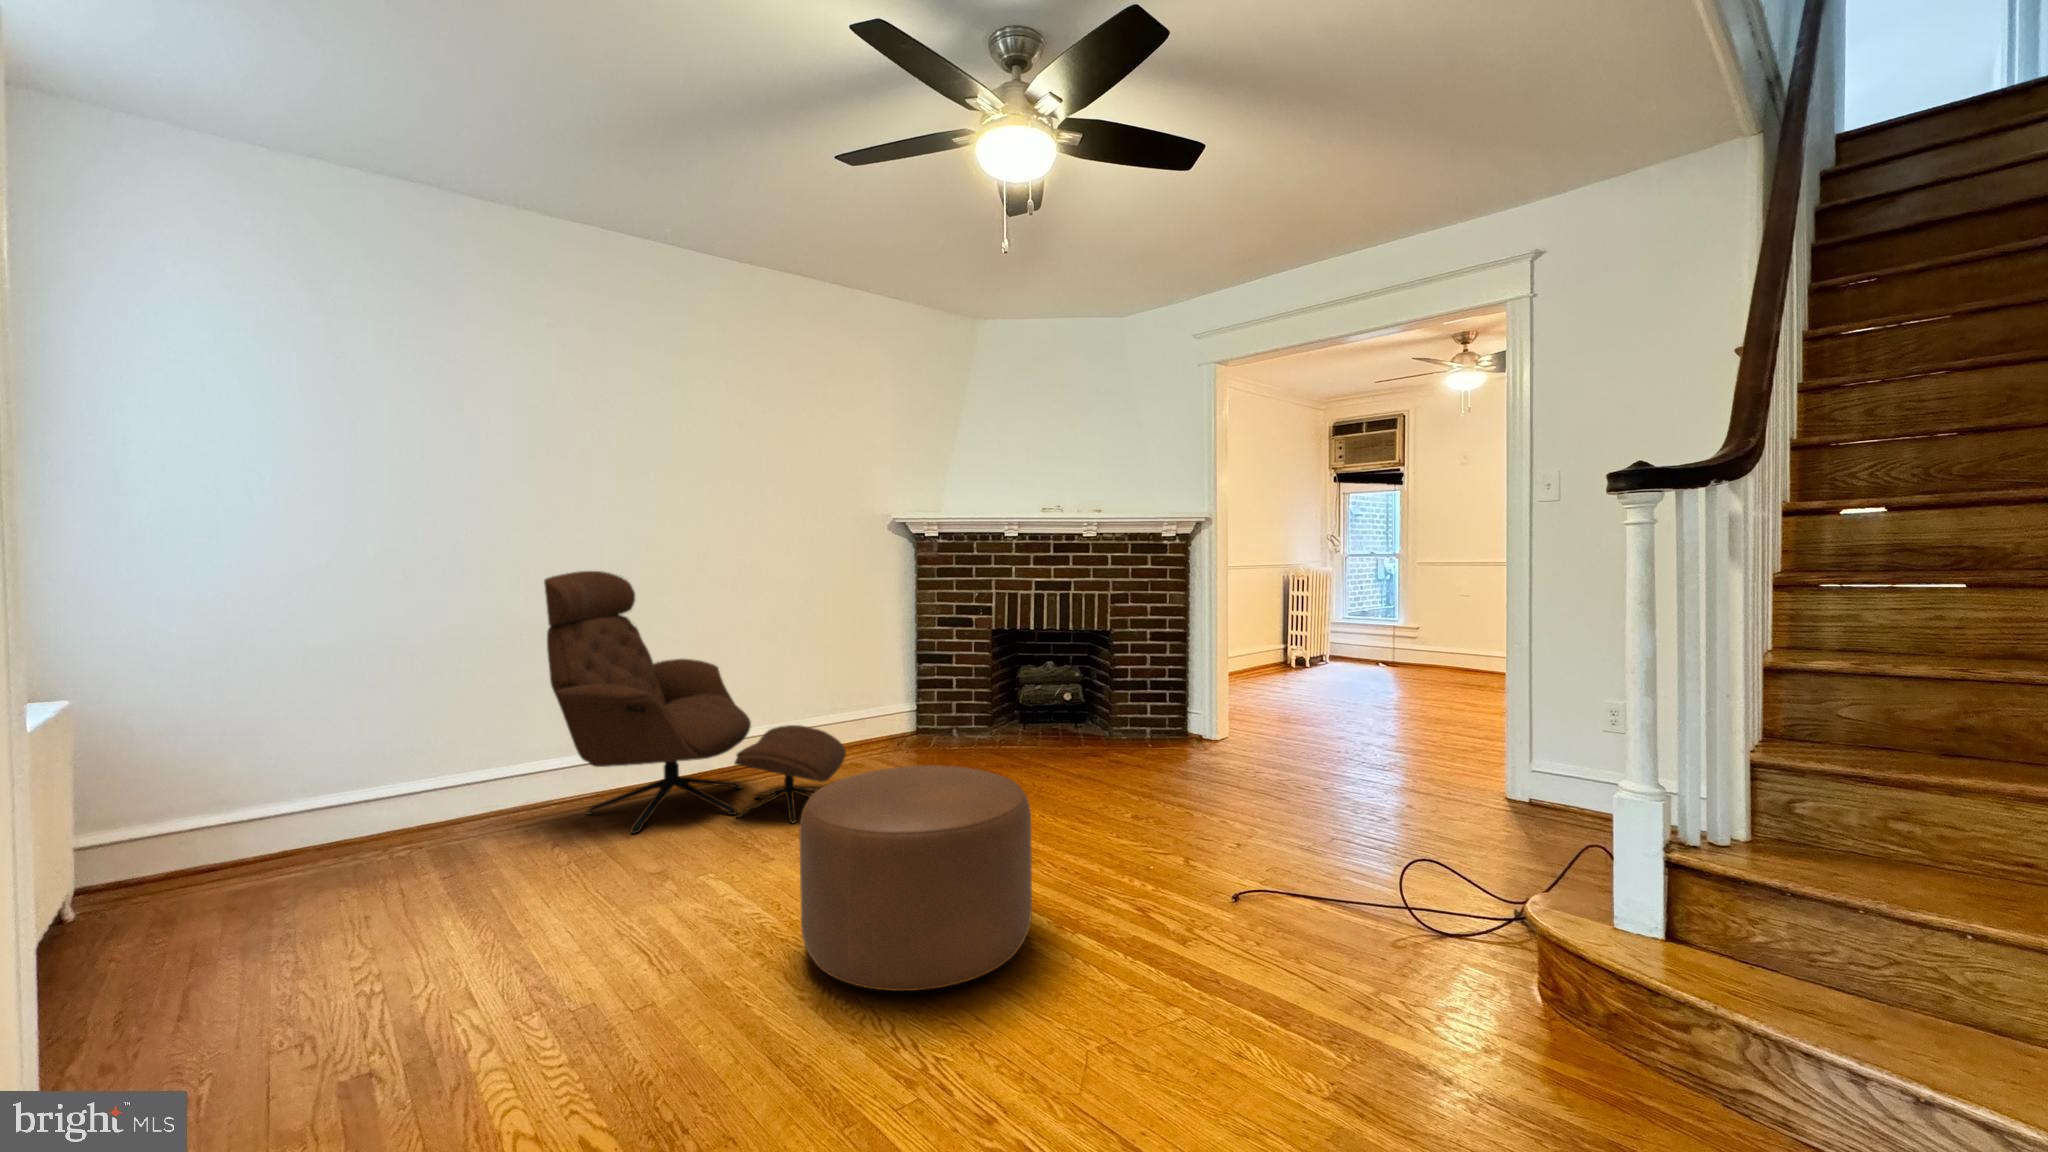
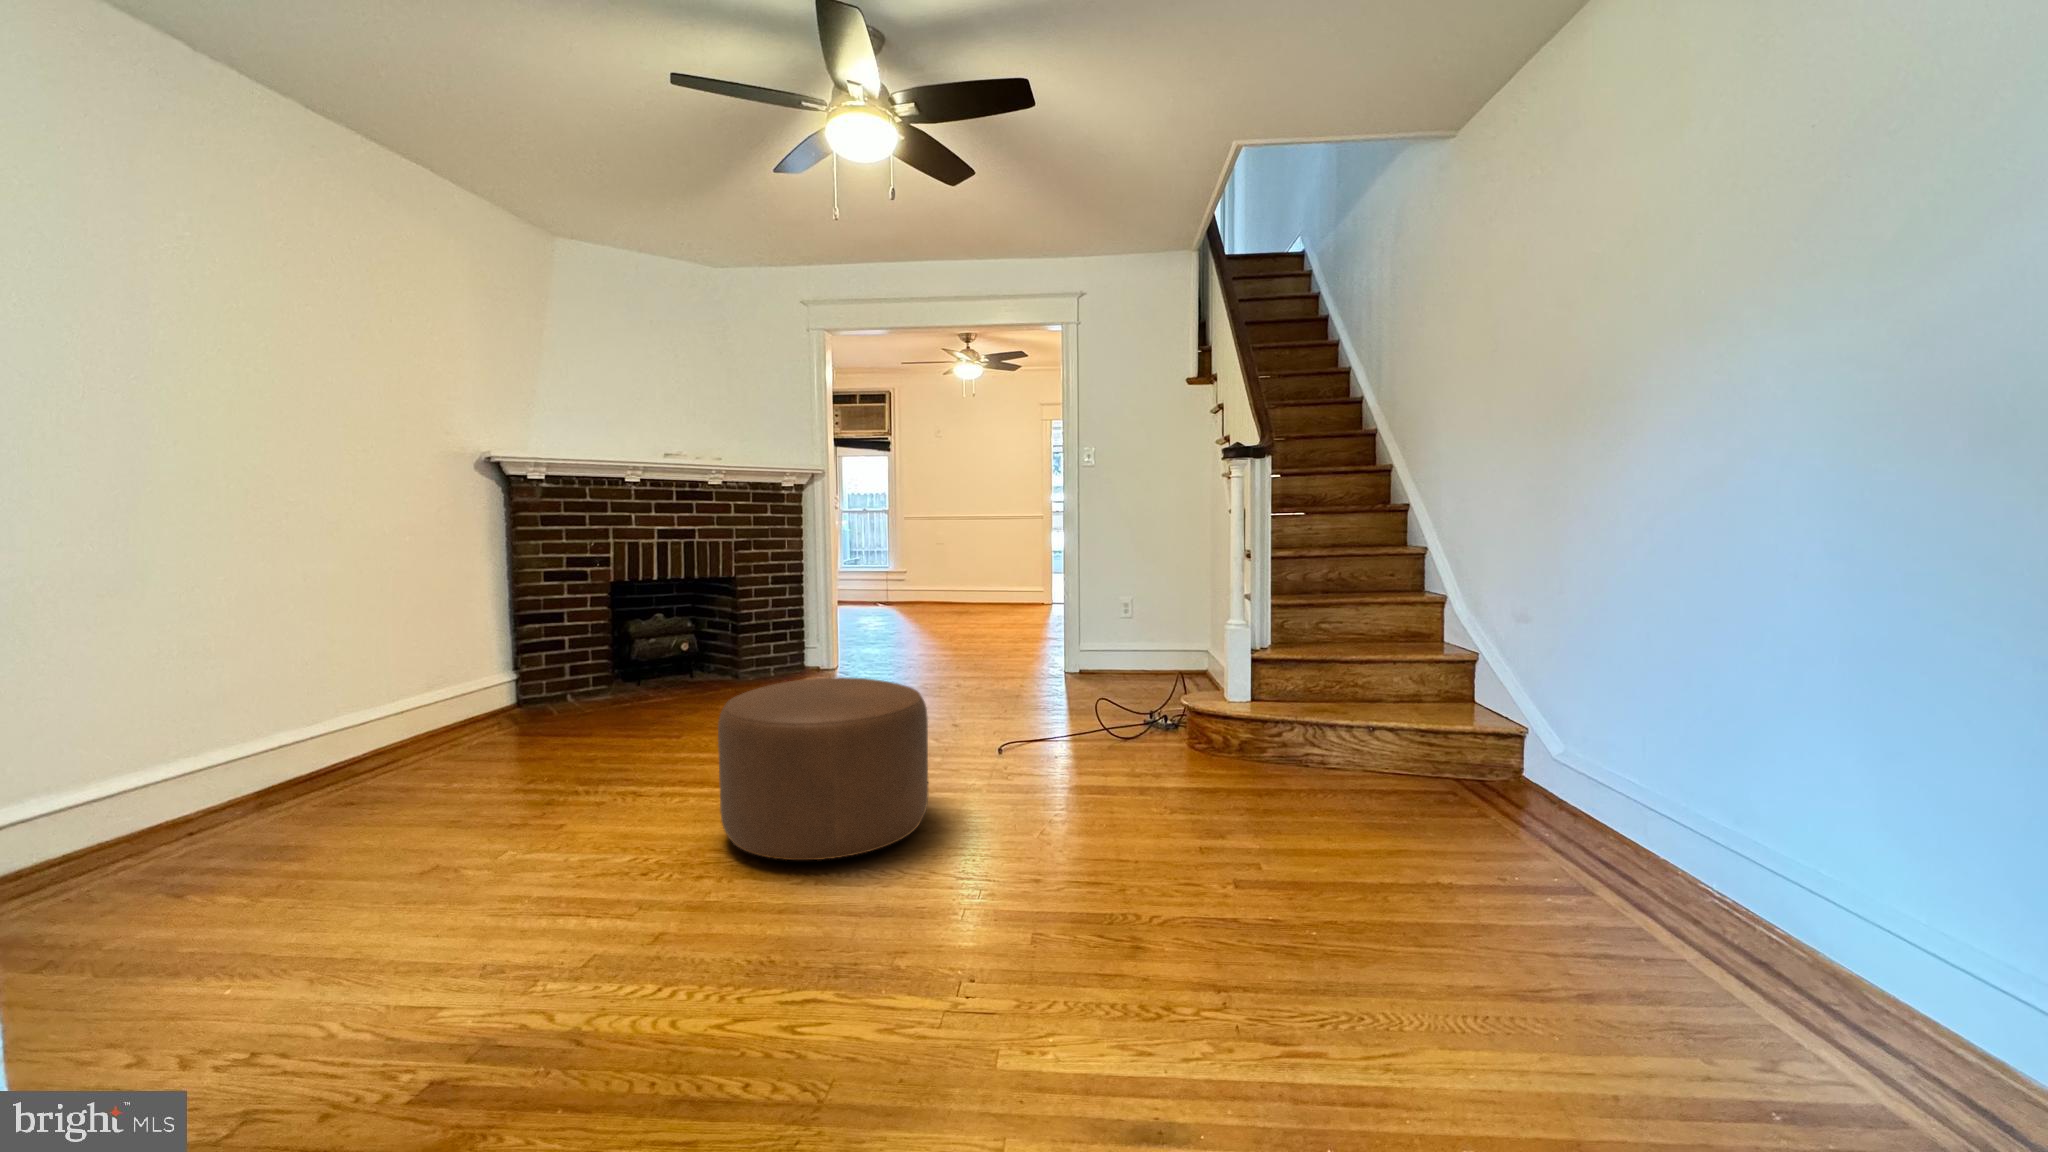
lounge chair: present [544,571,846,833] -> none [85,508,557,857]

